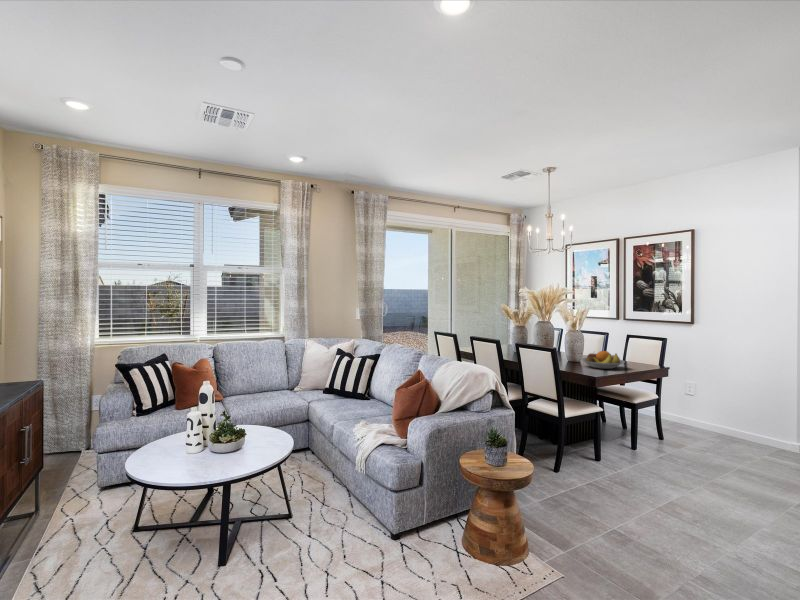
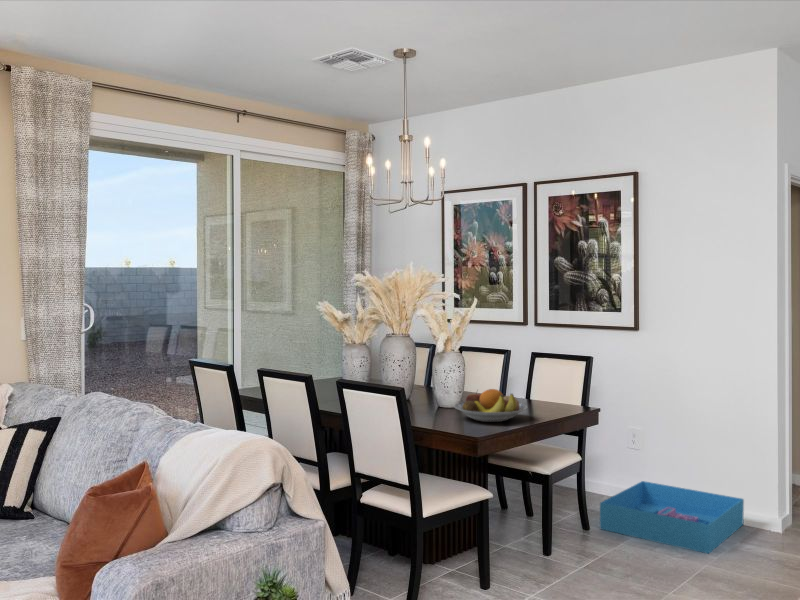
storage bin: none [670,414,773,458] -> present [600,481,744,553]

